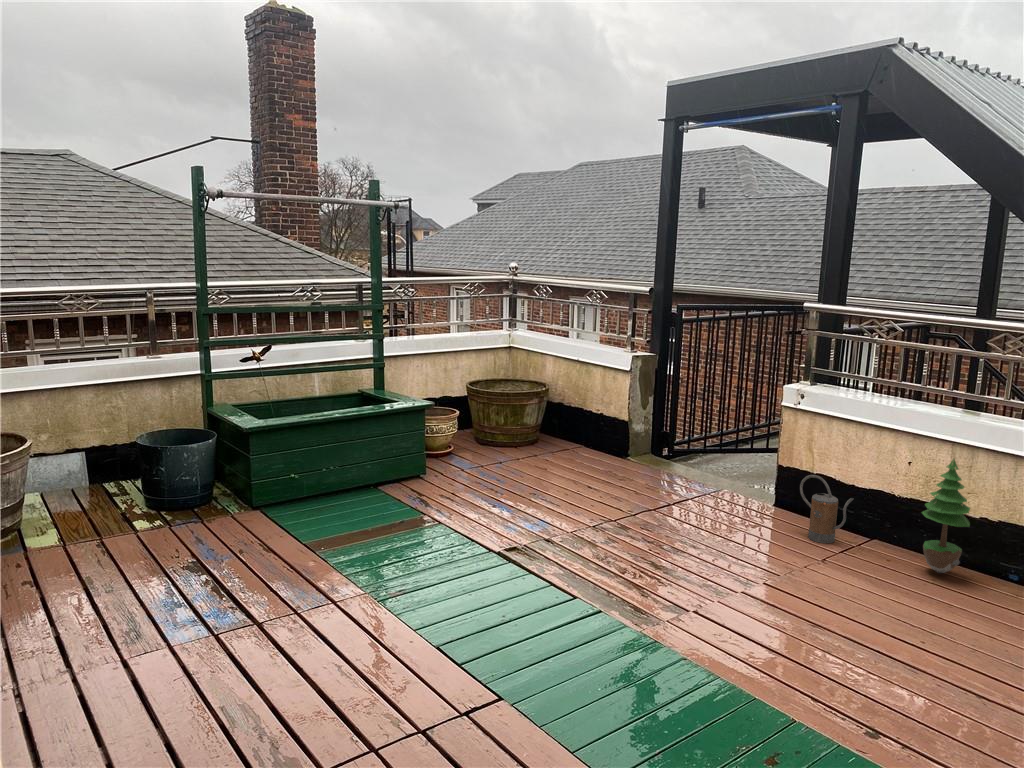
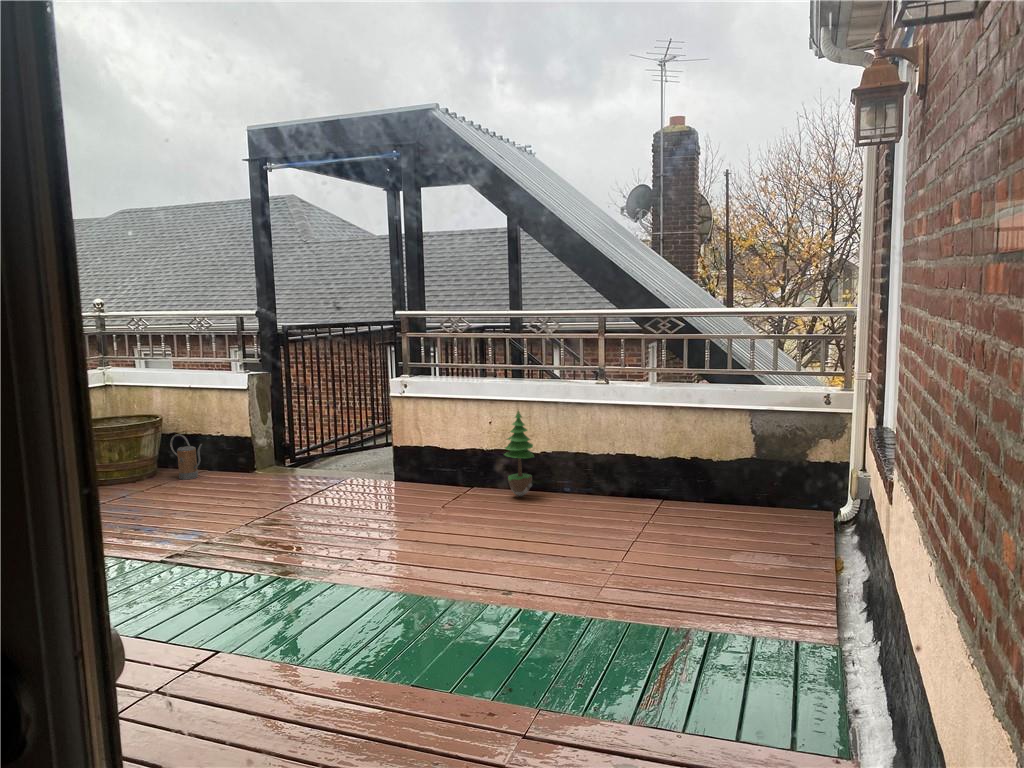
watering can: present [800,475,853,543] -> present [170,434,202,479]

